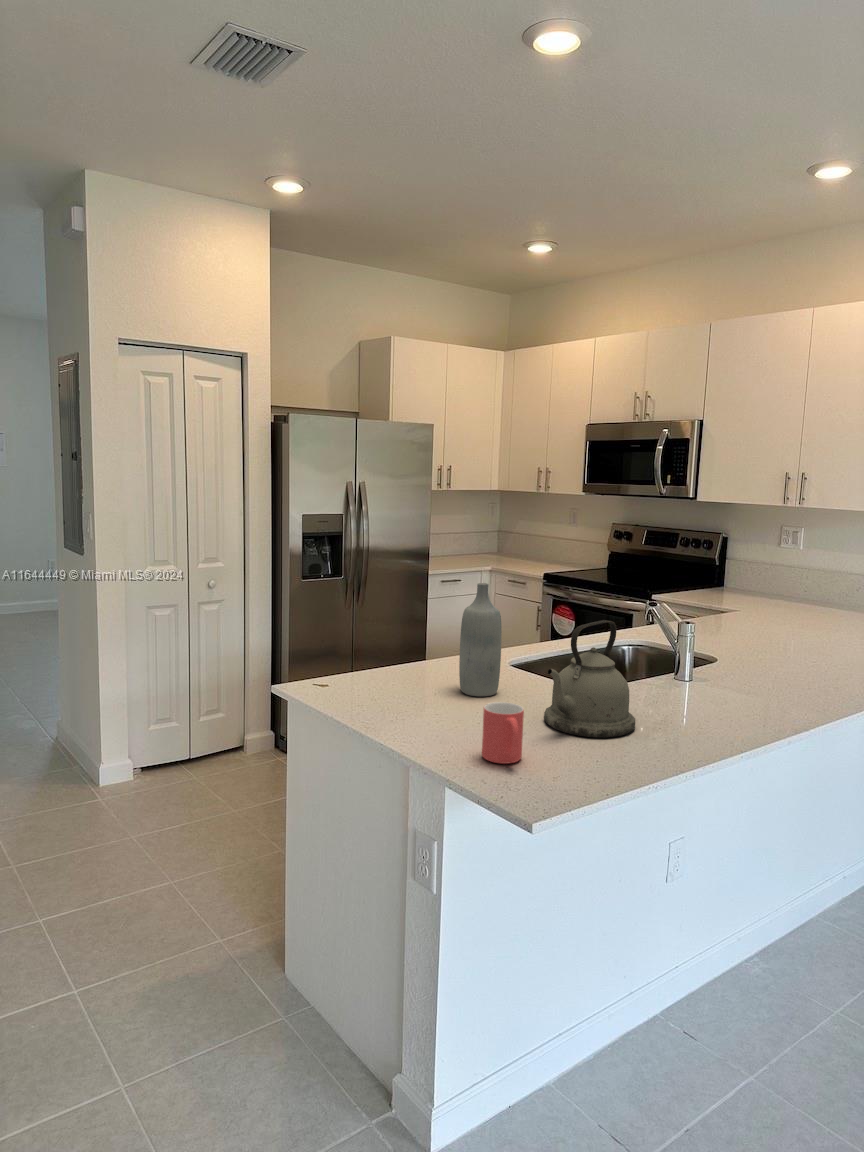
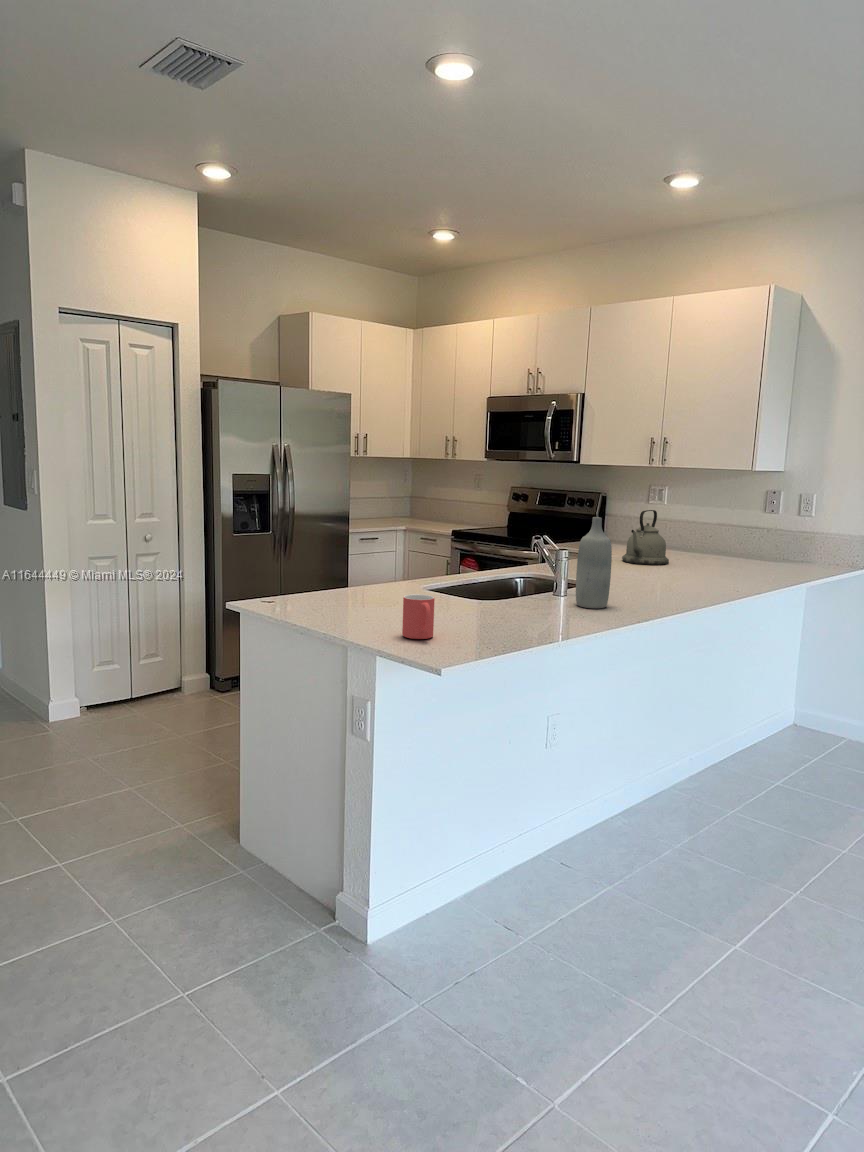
bottle: present [459,583,502,696] -> present [576,517,612,608]
kettle: present [544,620,635,738] -> present [622,510,669,565]

